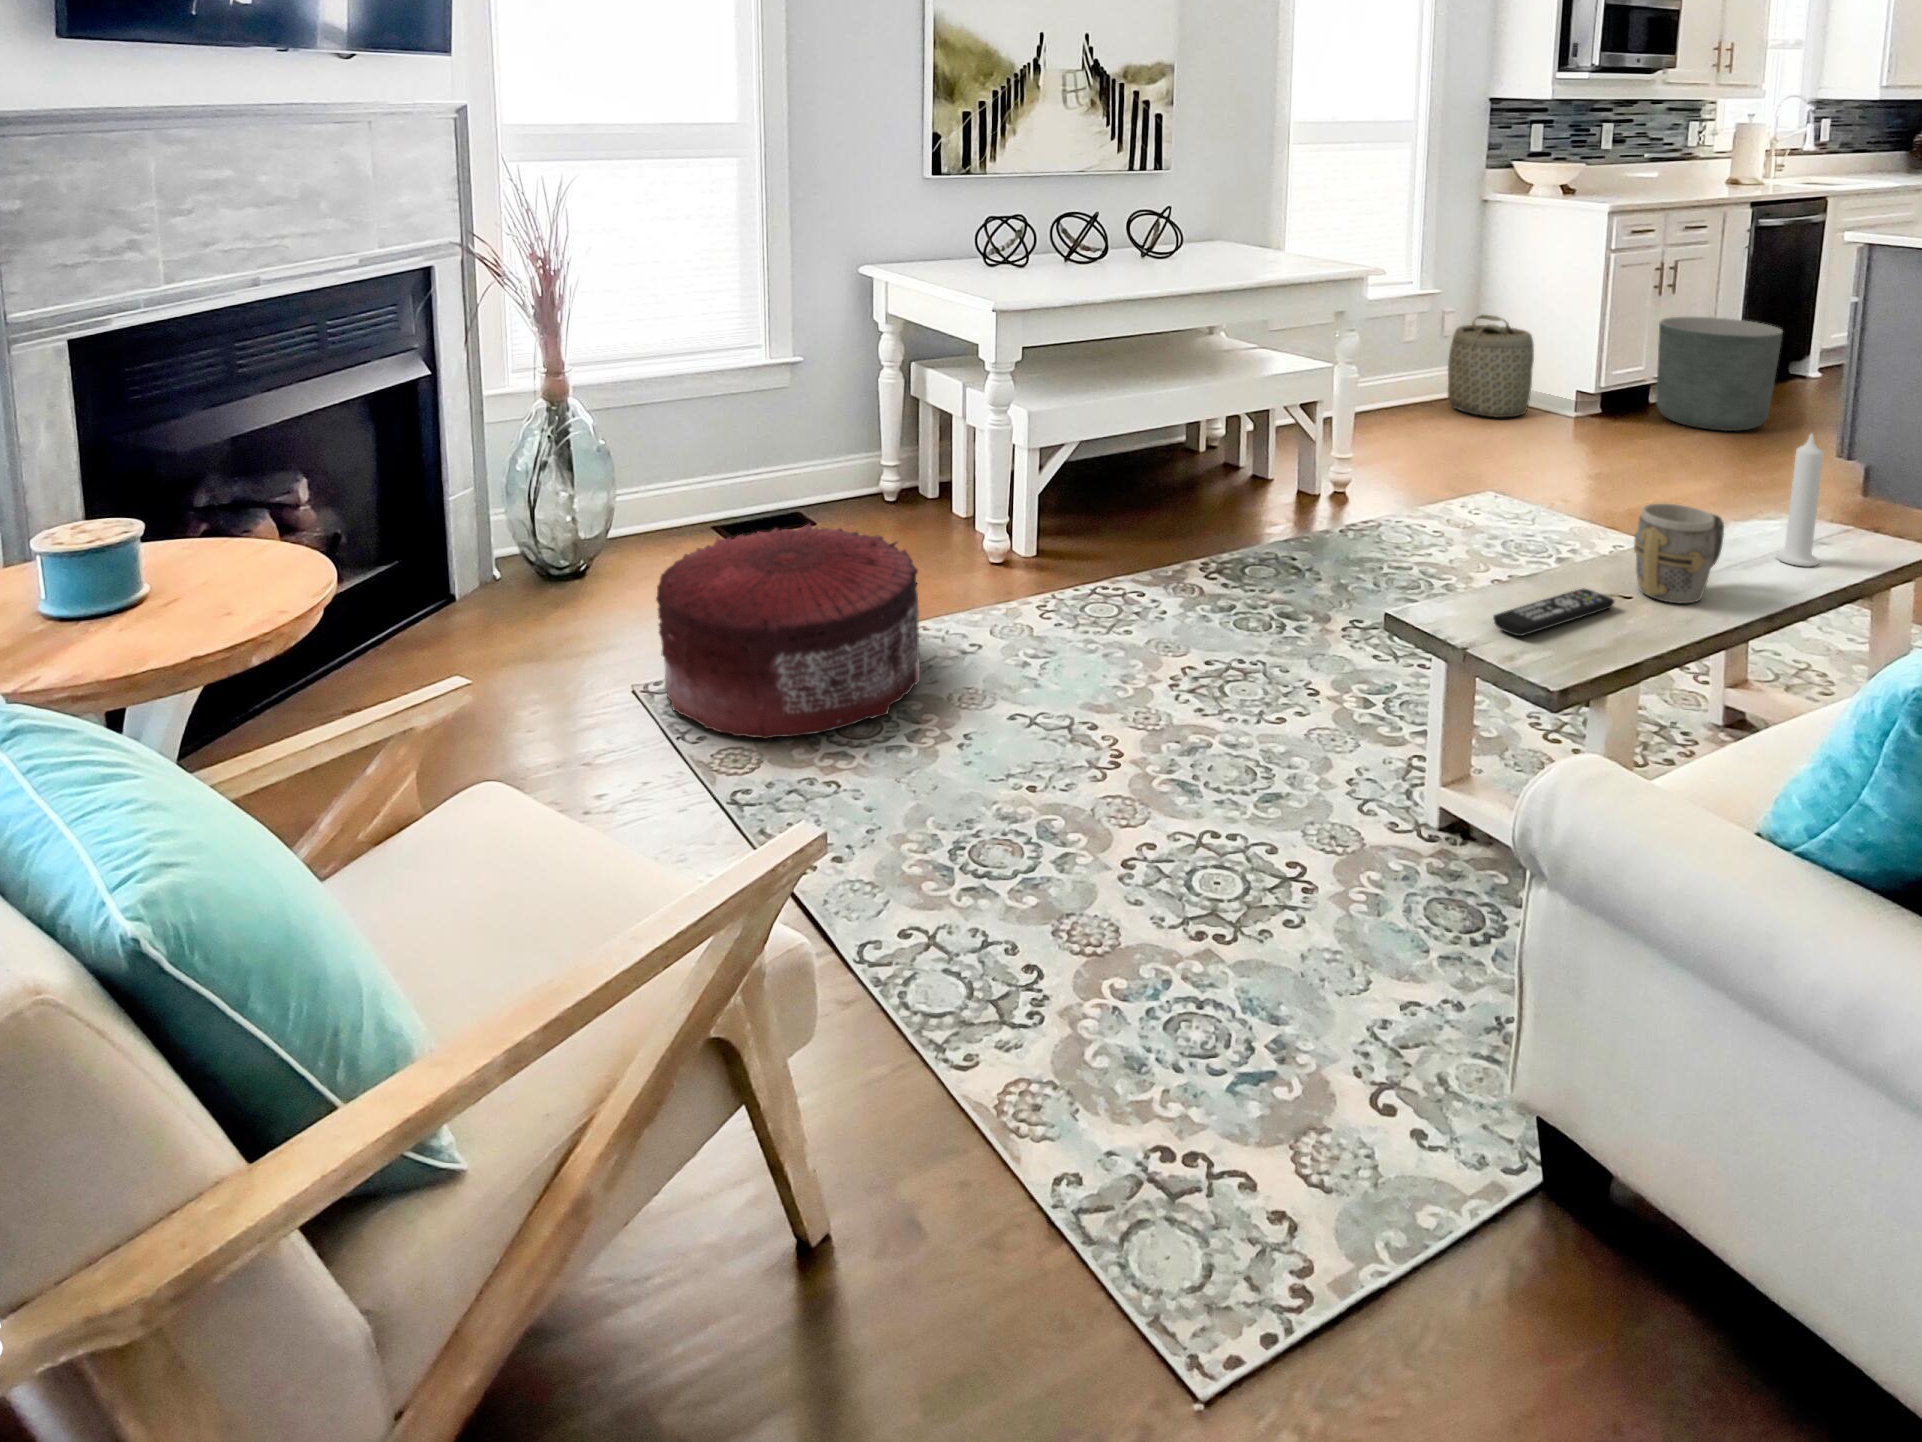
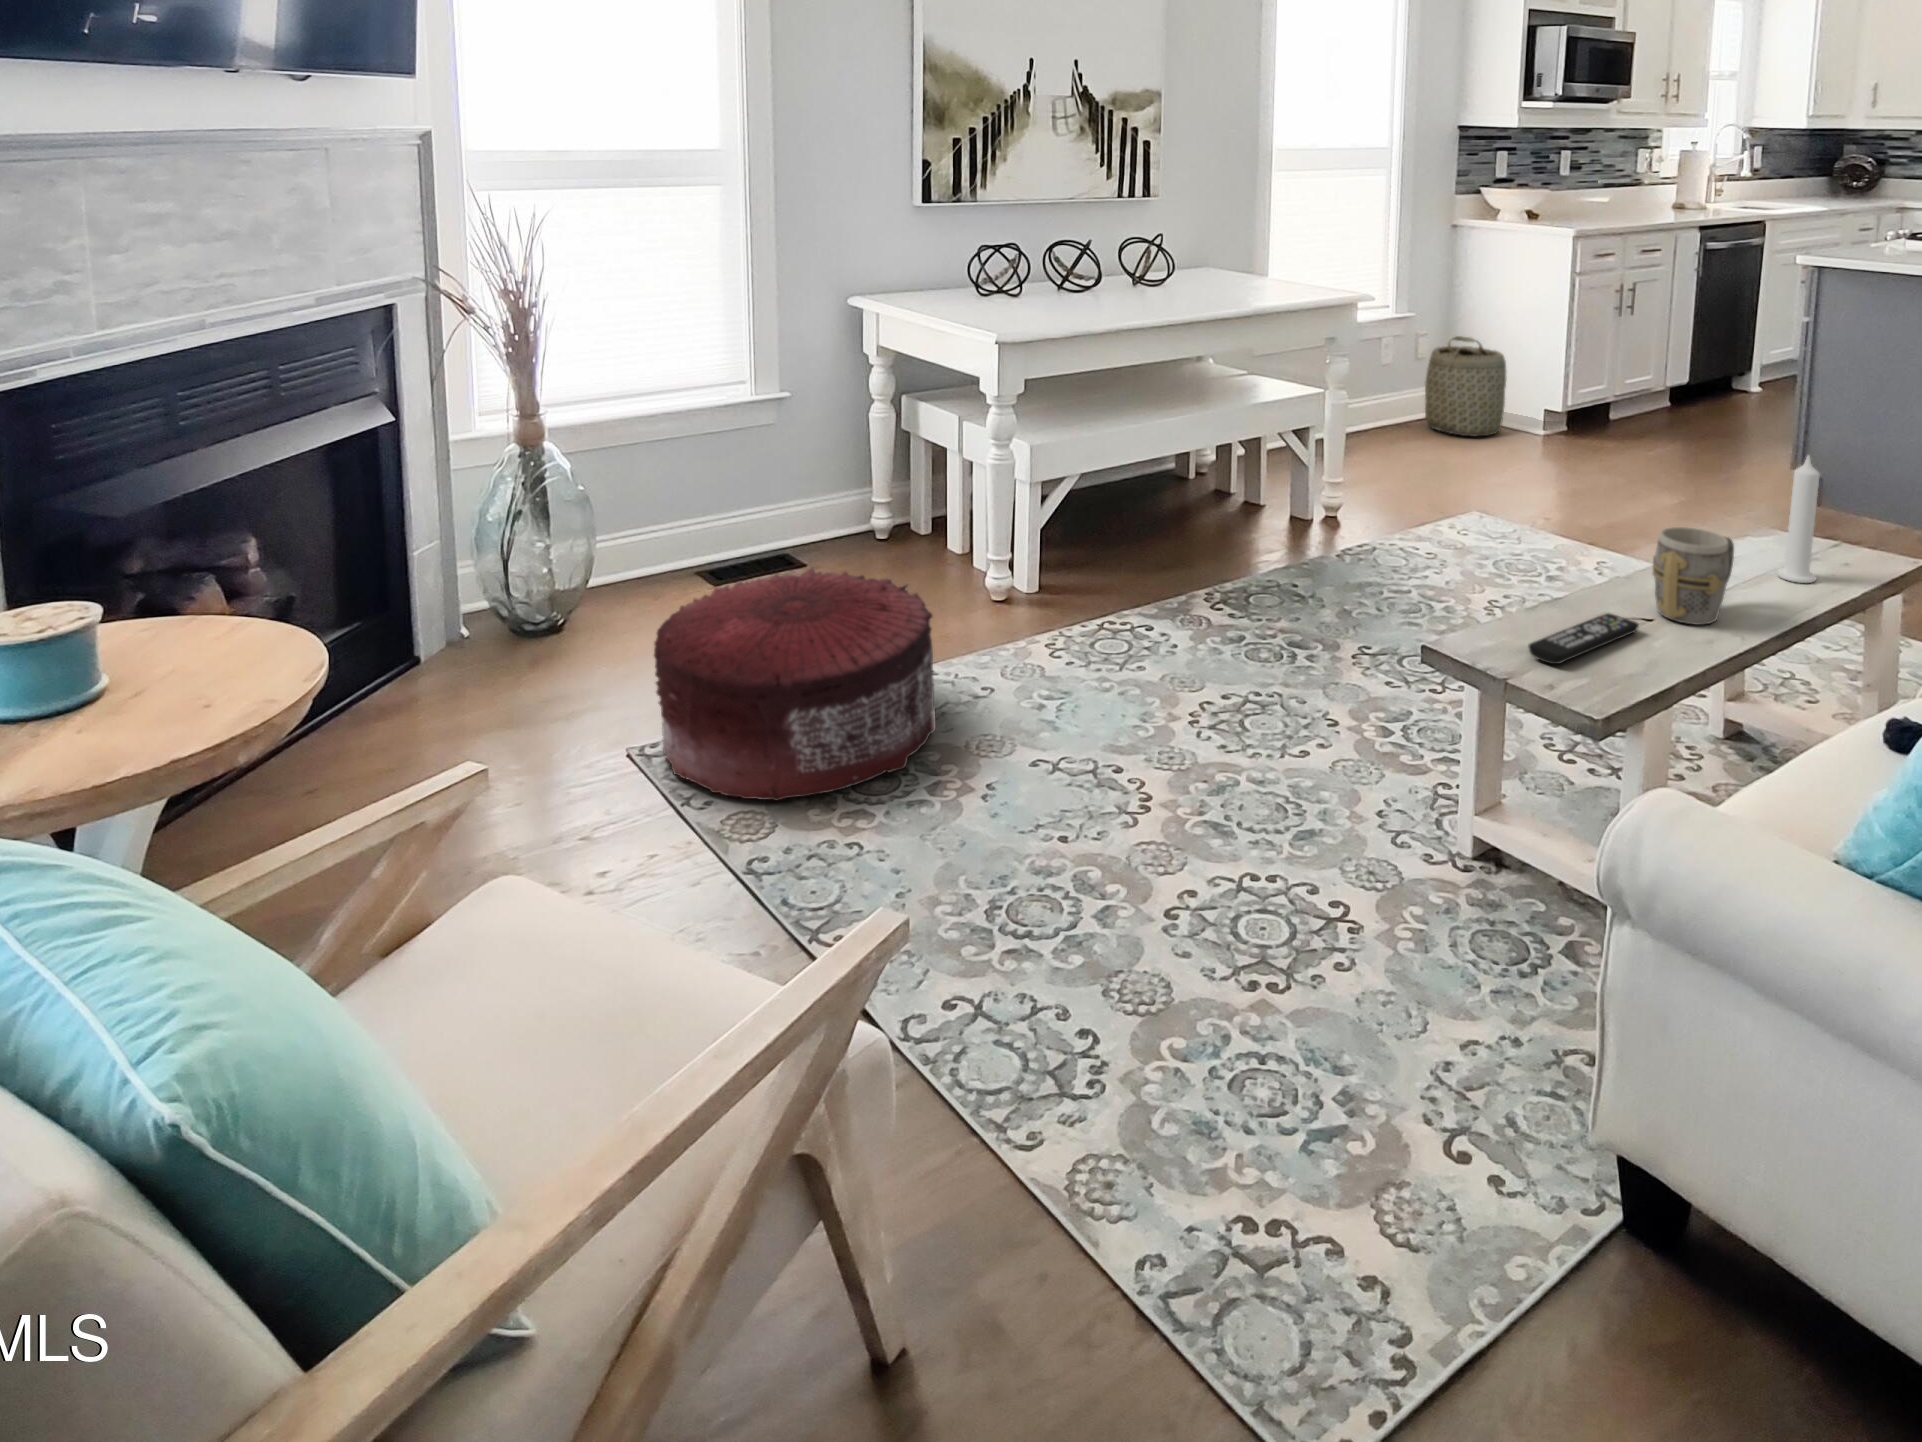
planter: present [1656,317,1783,431] -> none [1620,336,1735,445]

